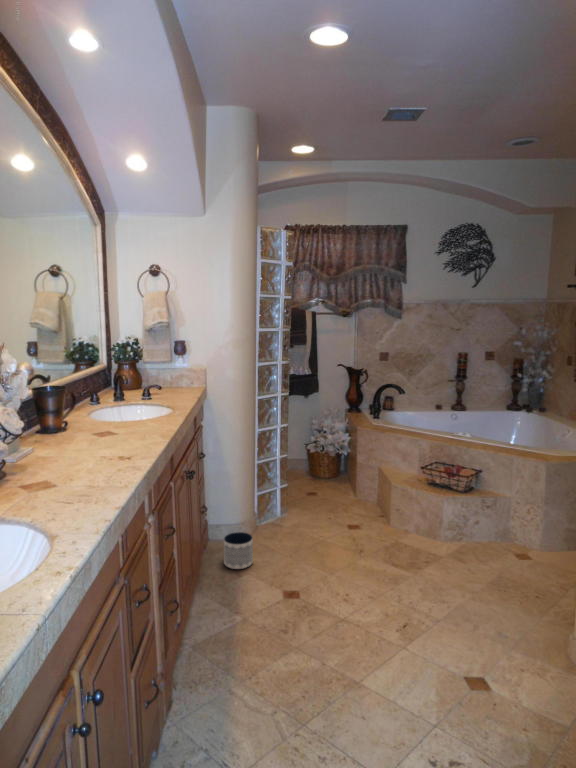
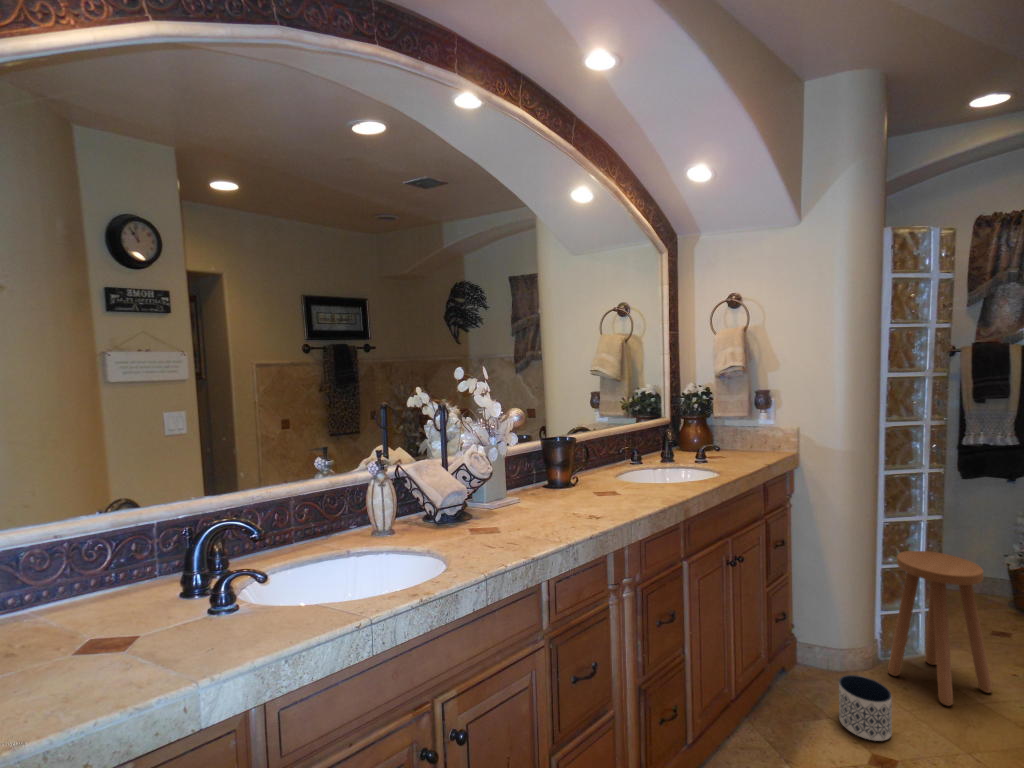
stool: none [257,448,310,539] -> present [888,551,992,706]

